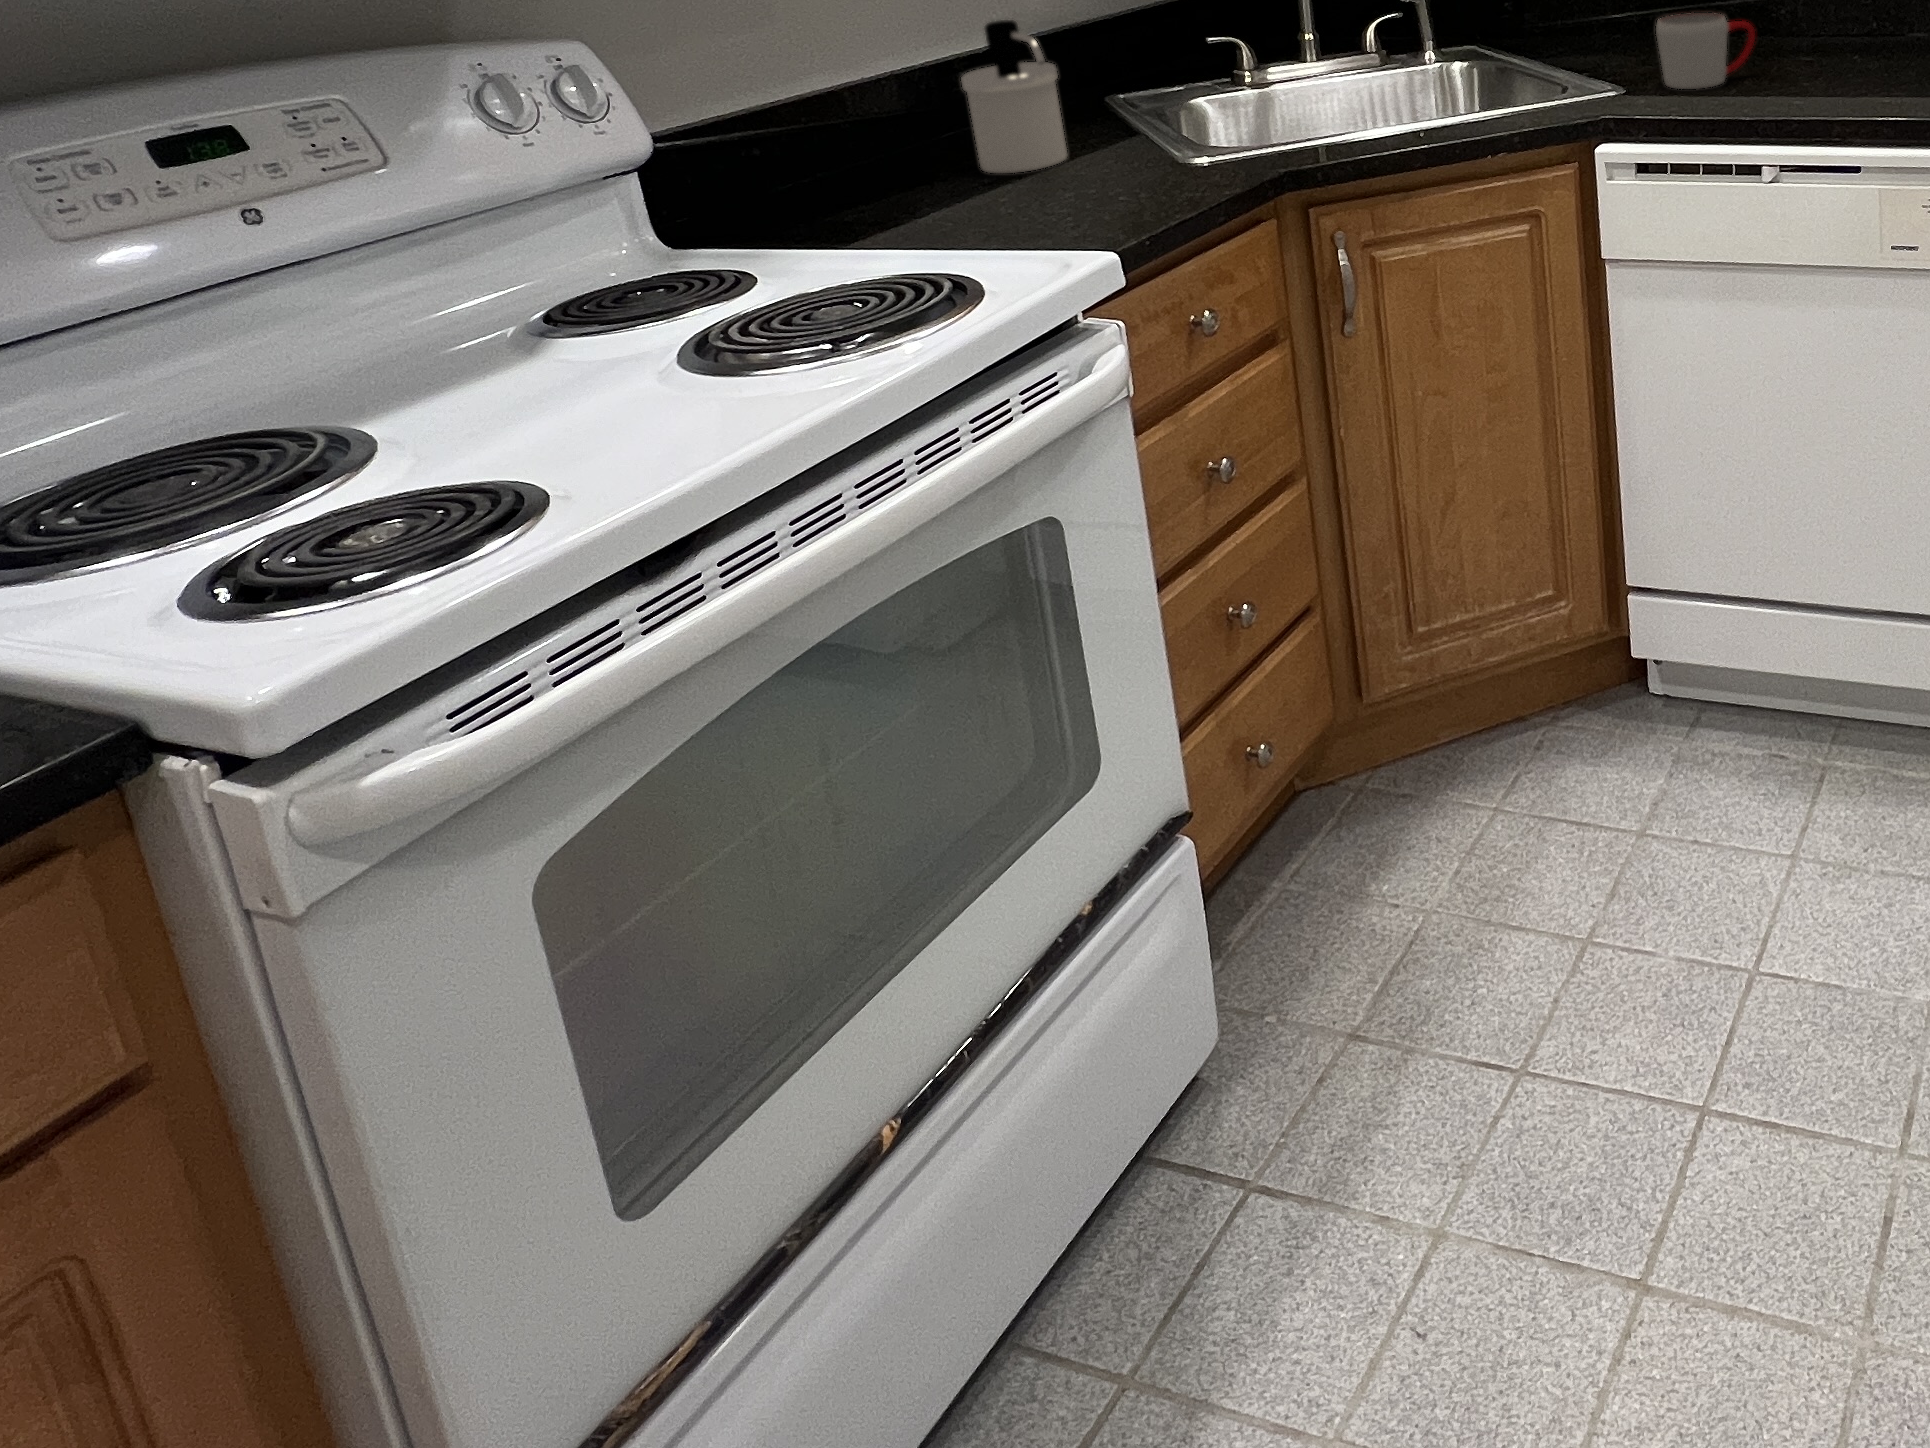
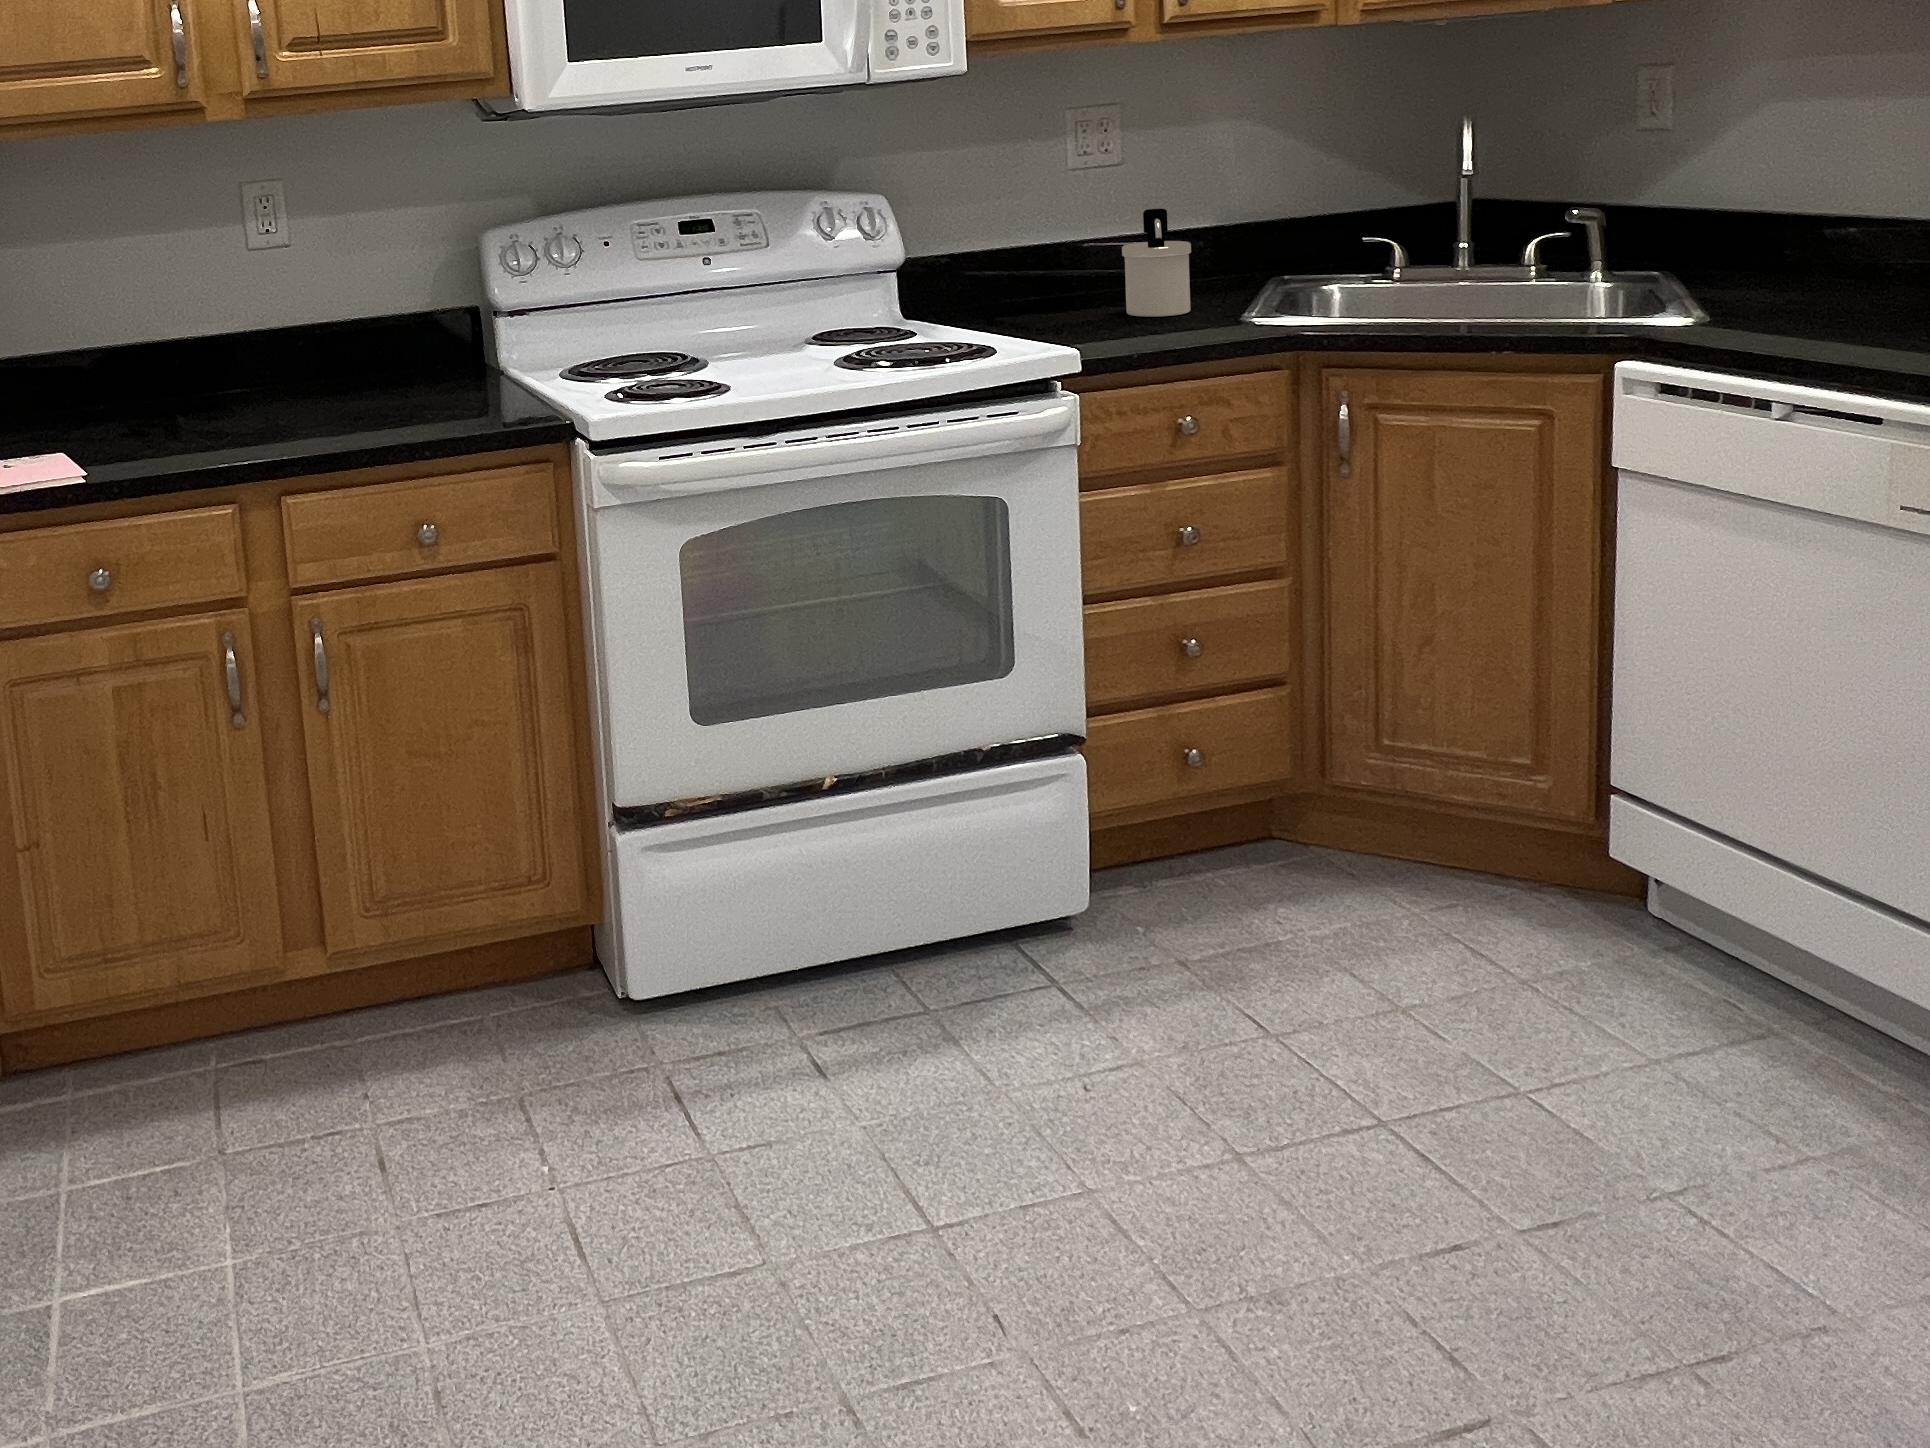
mug: present [1656,13,1755,89] -> none [1758,255,1897,330]

